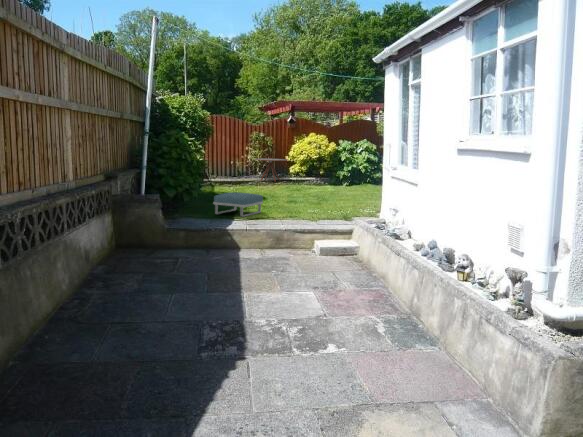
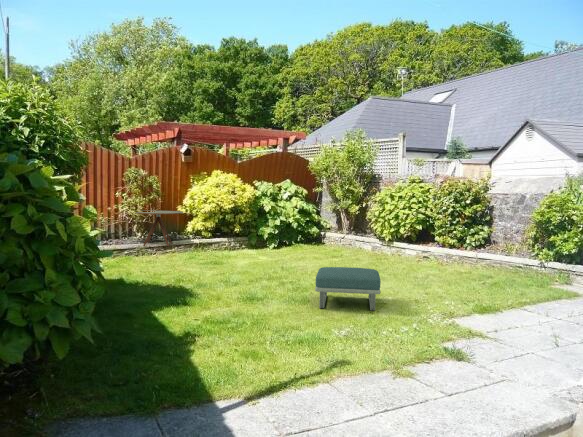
footstool: present [214,192,263,217] -> present [315,267,381,311]

